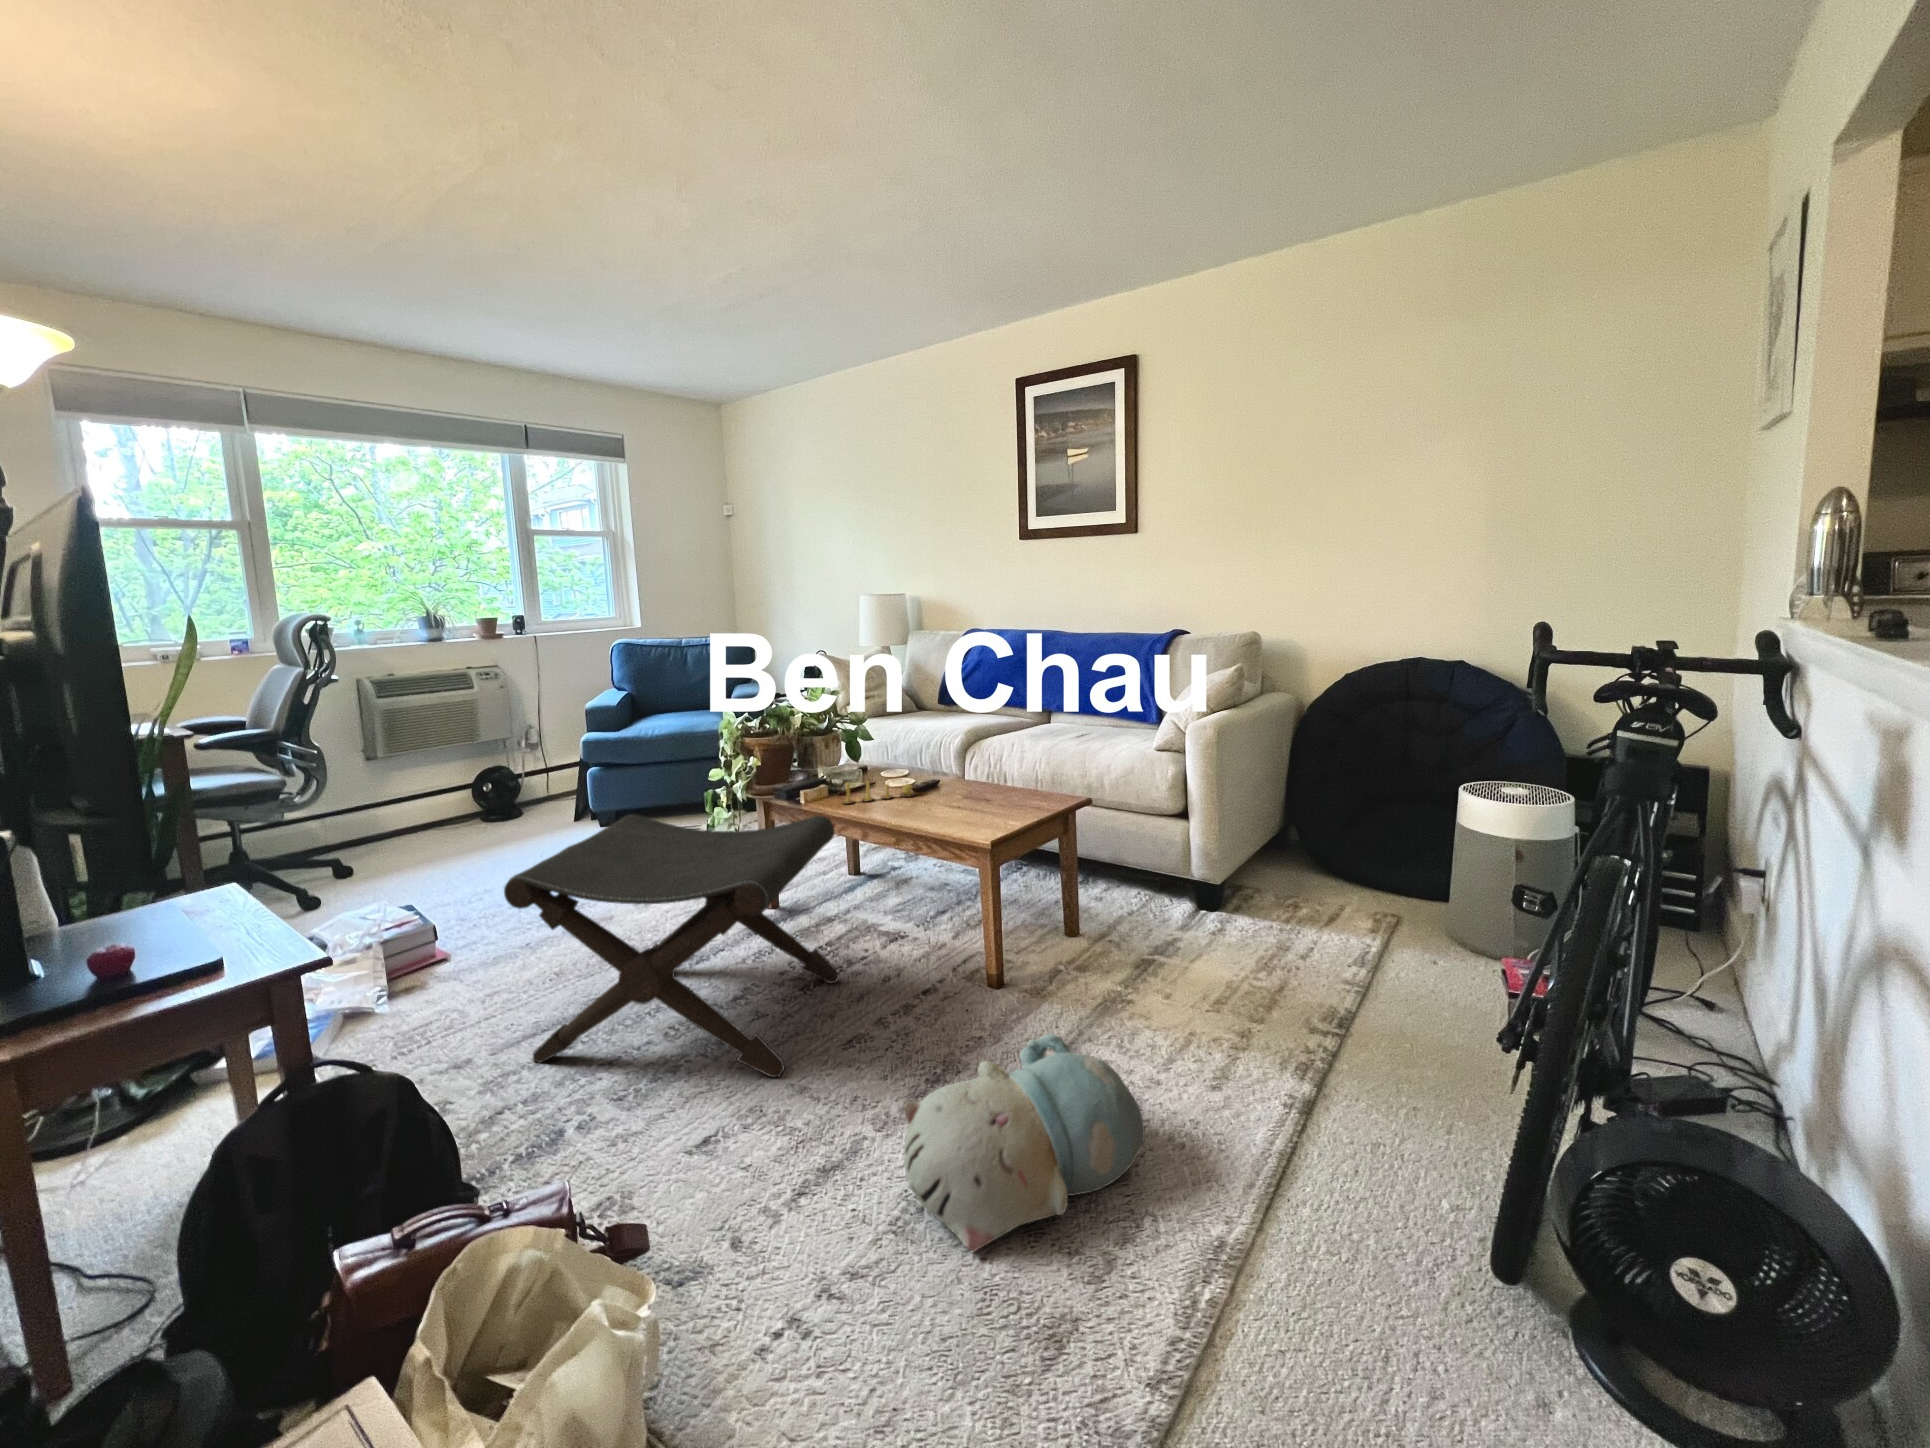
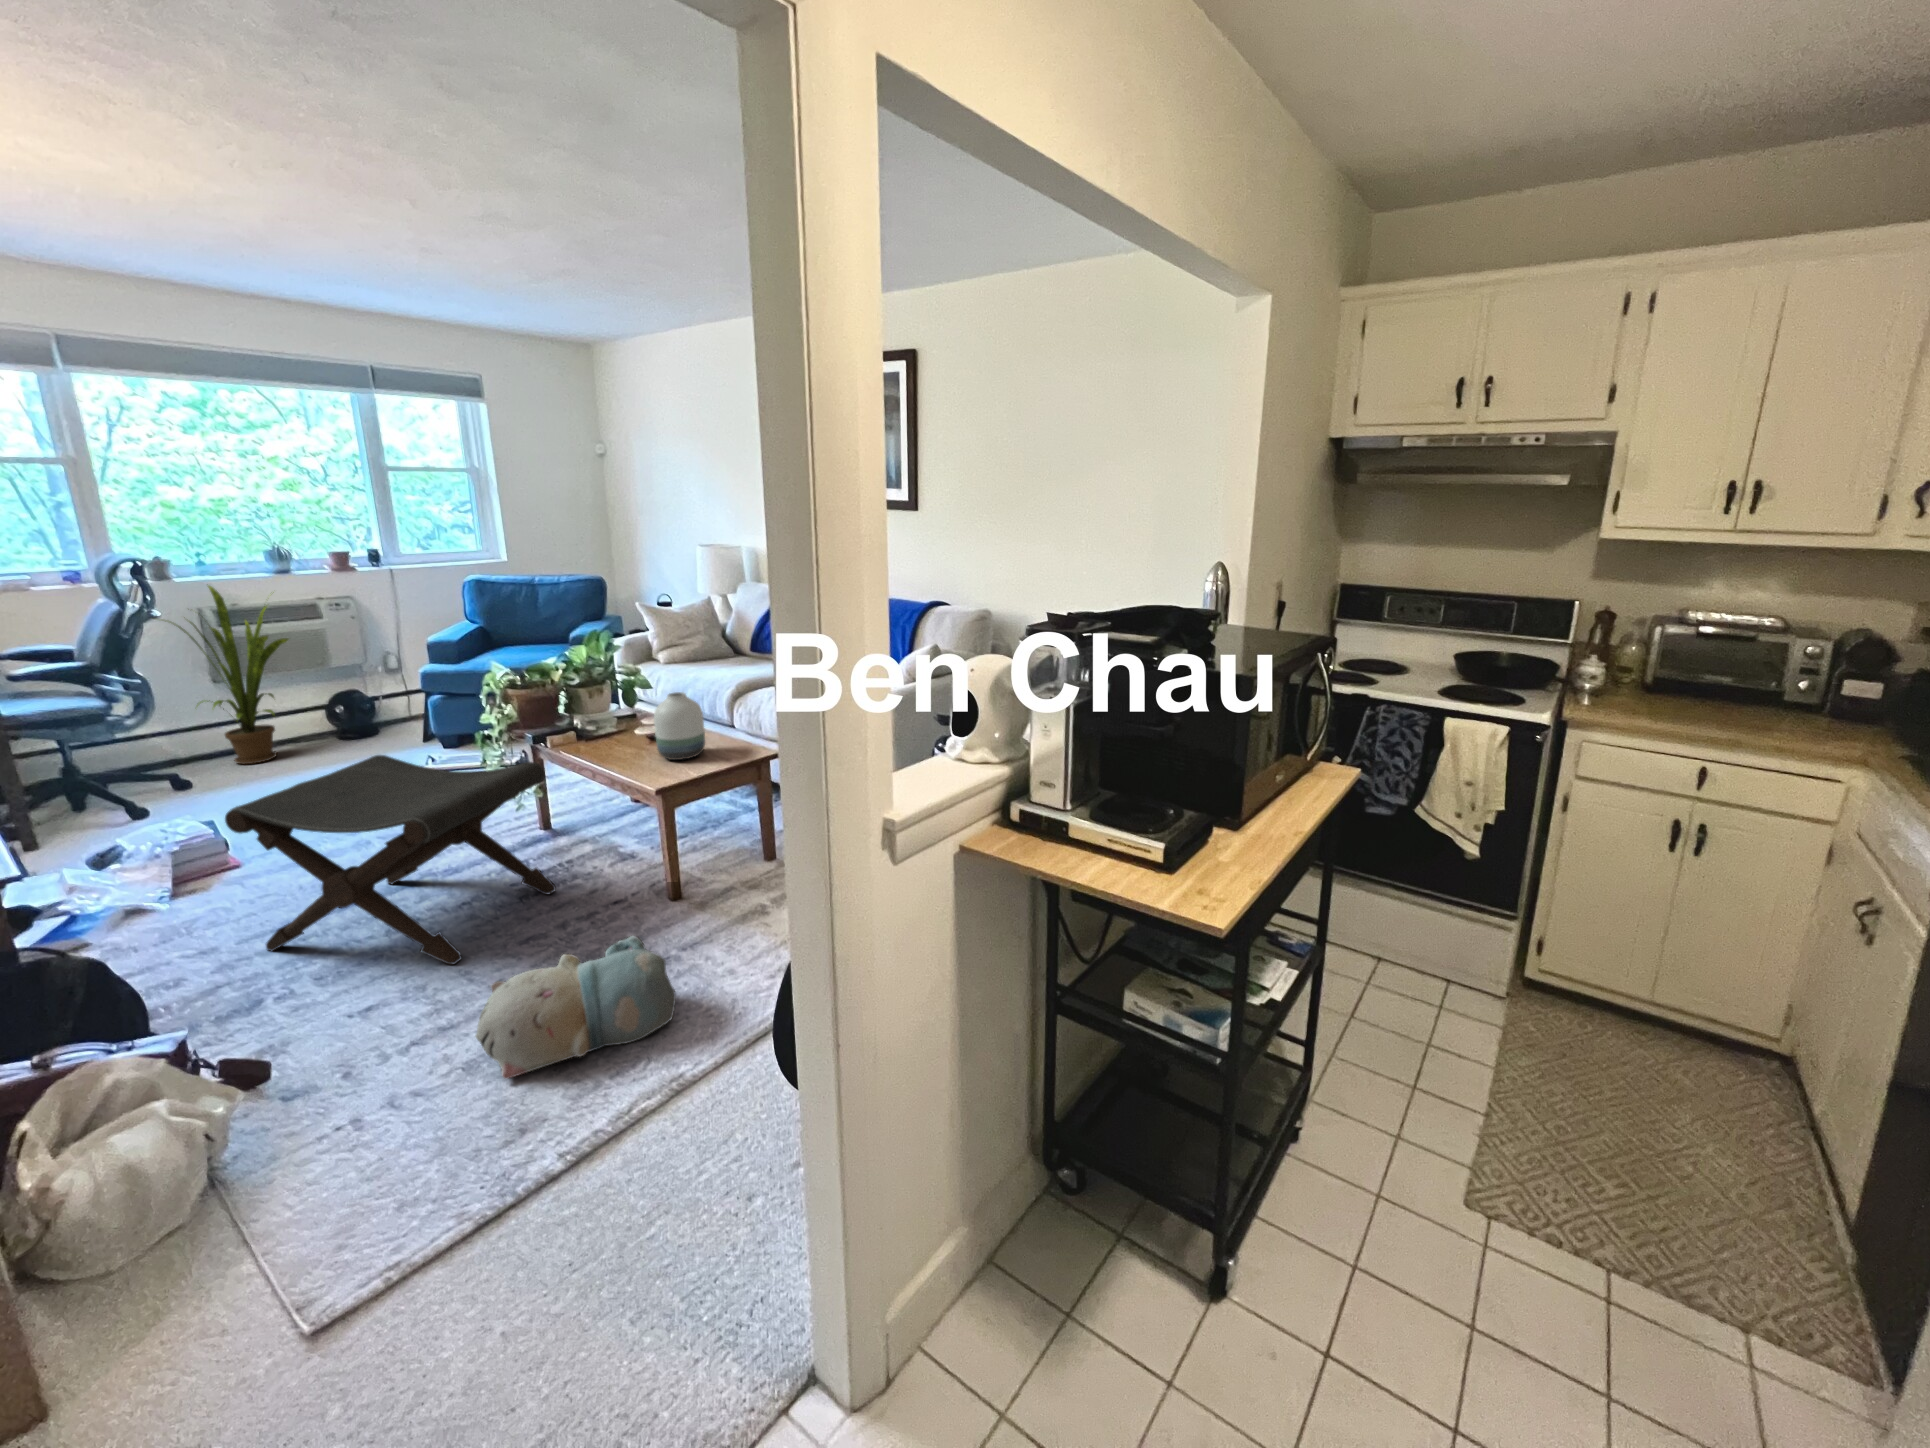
house plant: none [314,652,450,847] -> present [165,586,288,764]
vase: none [936,731,991,812] -> present [654,692,705,760]
candle: present [843,781,915,804] -> none [588,727,658,748]

